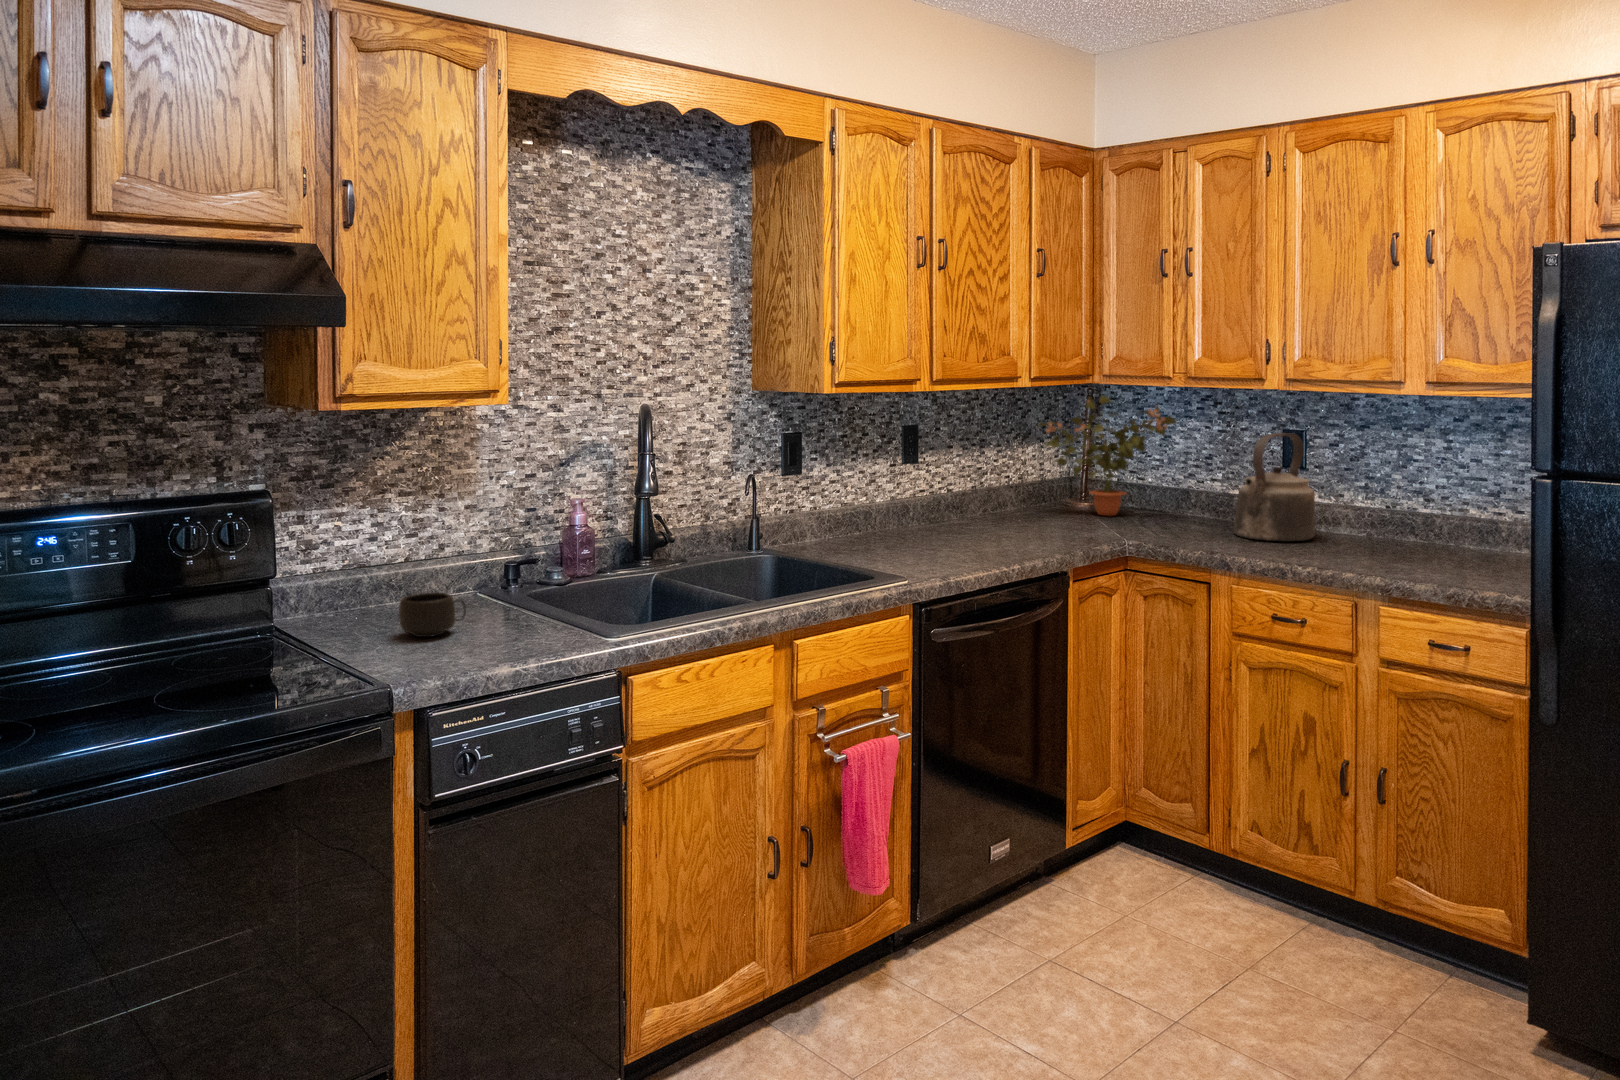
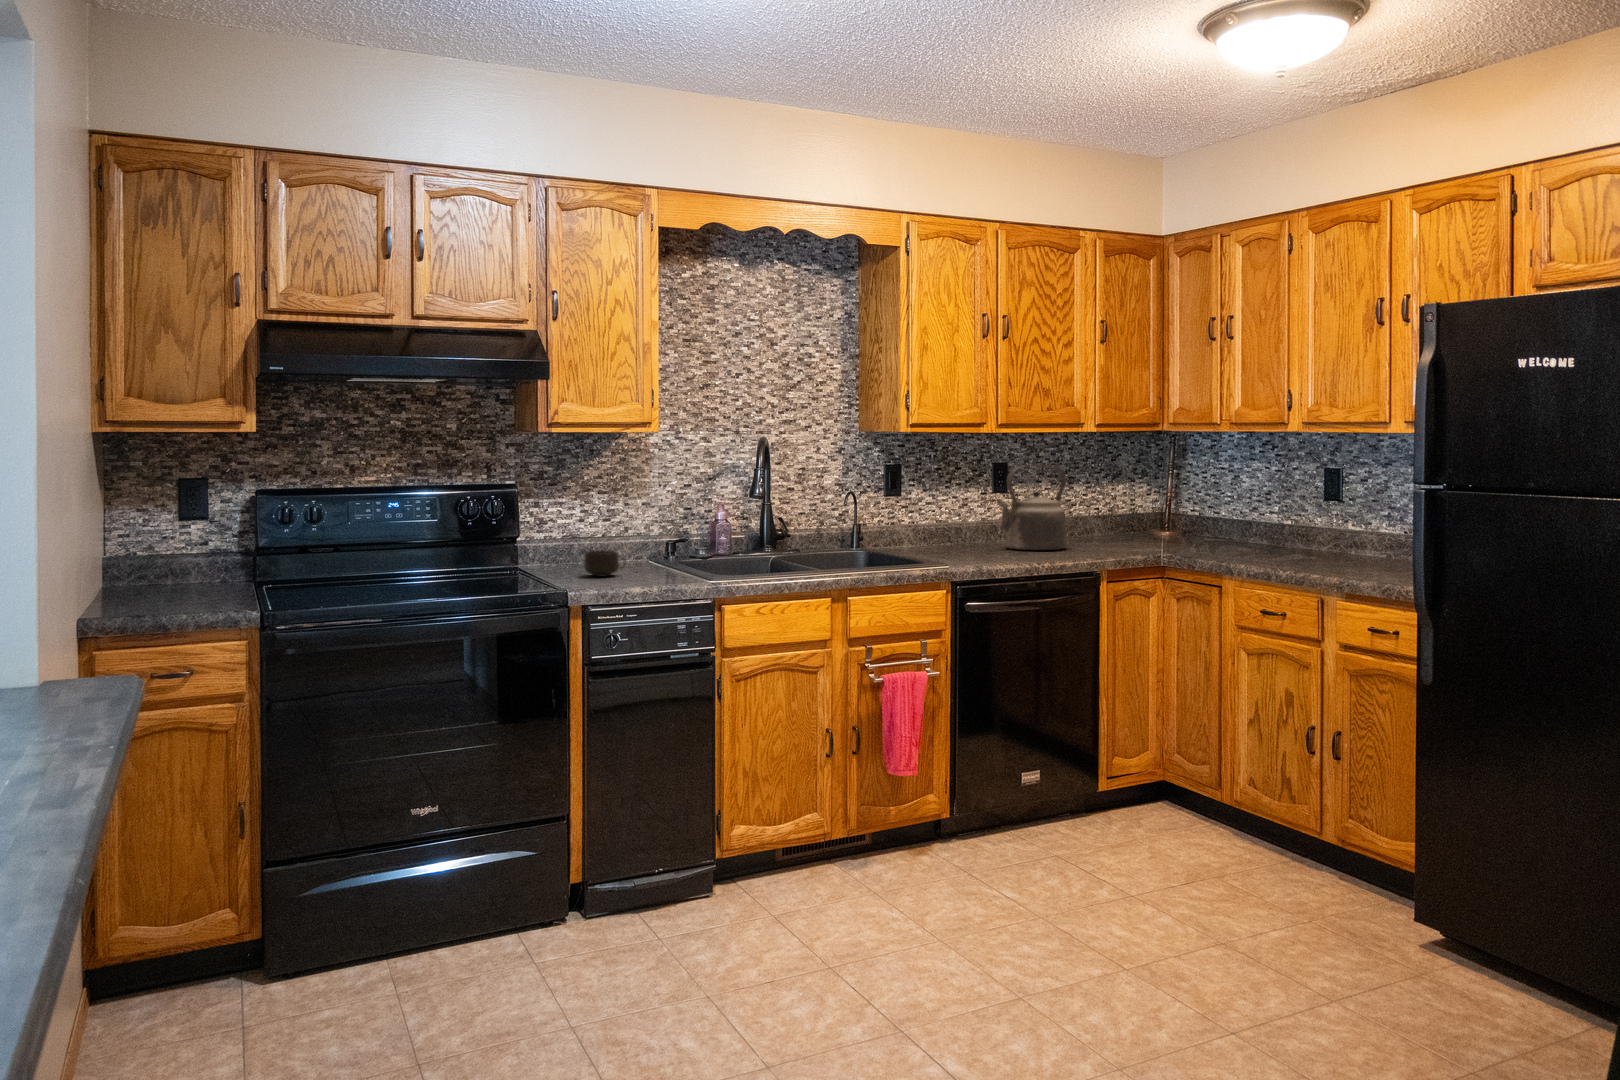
potted plant: present [1037,396,1176,516] -> none [1117,440,1233,542]
kettle: present [1234,433,1315,541] -> present [997,465,1067,550]

